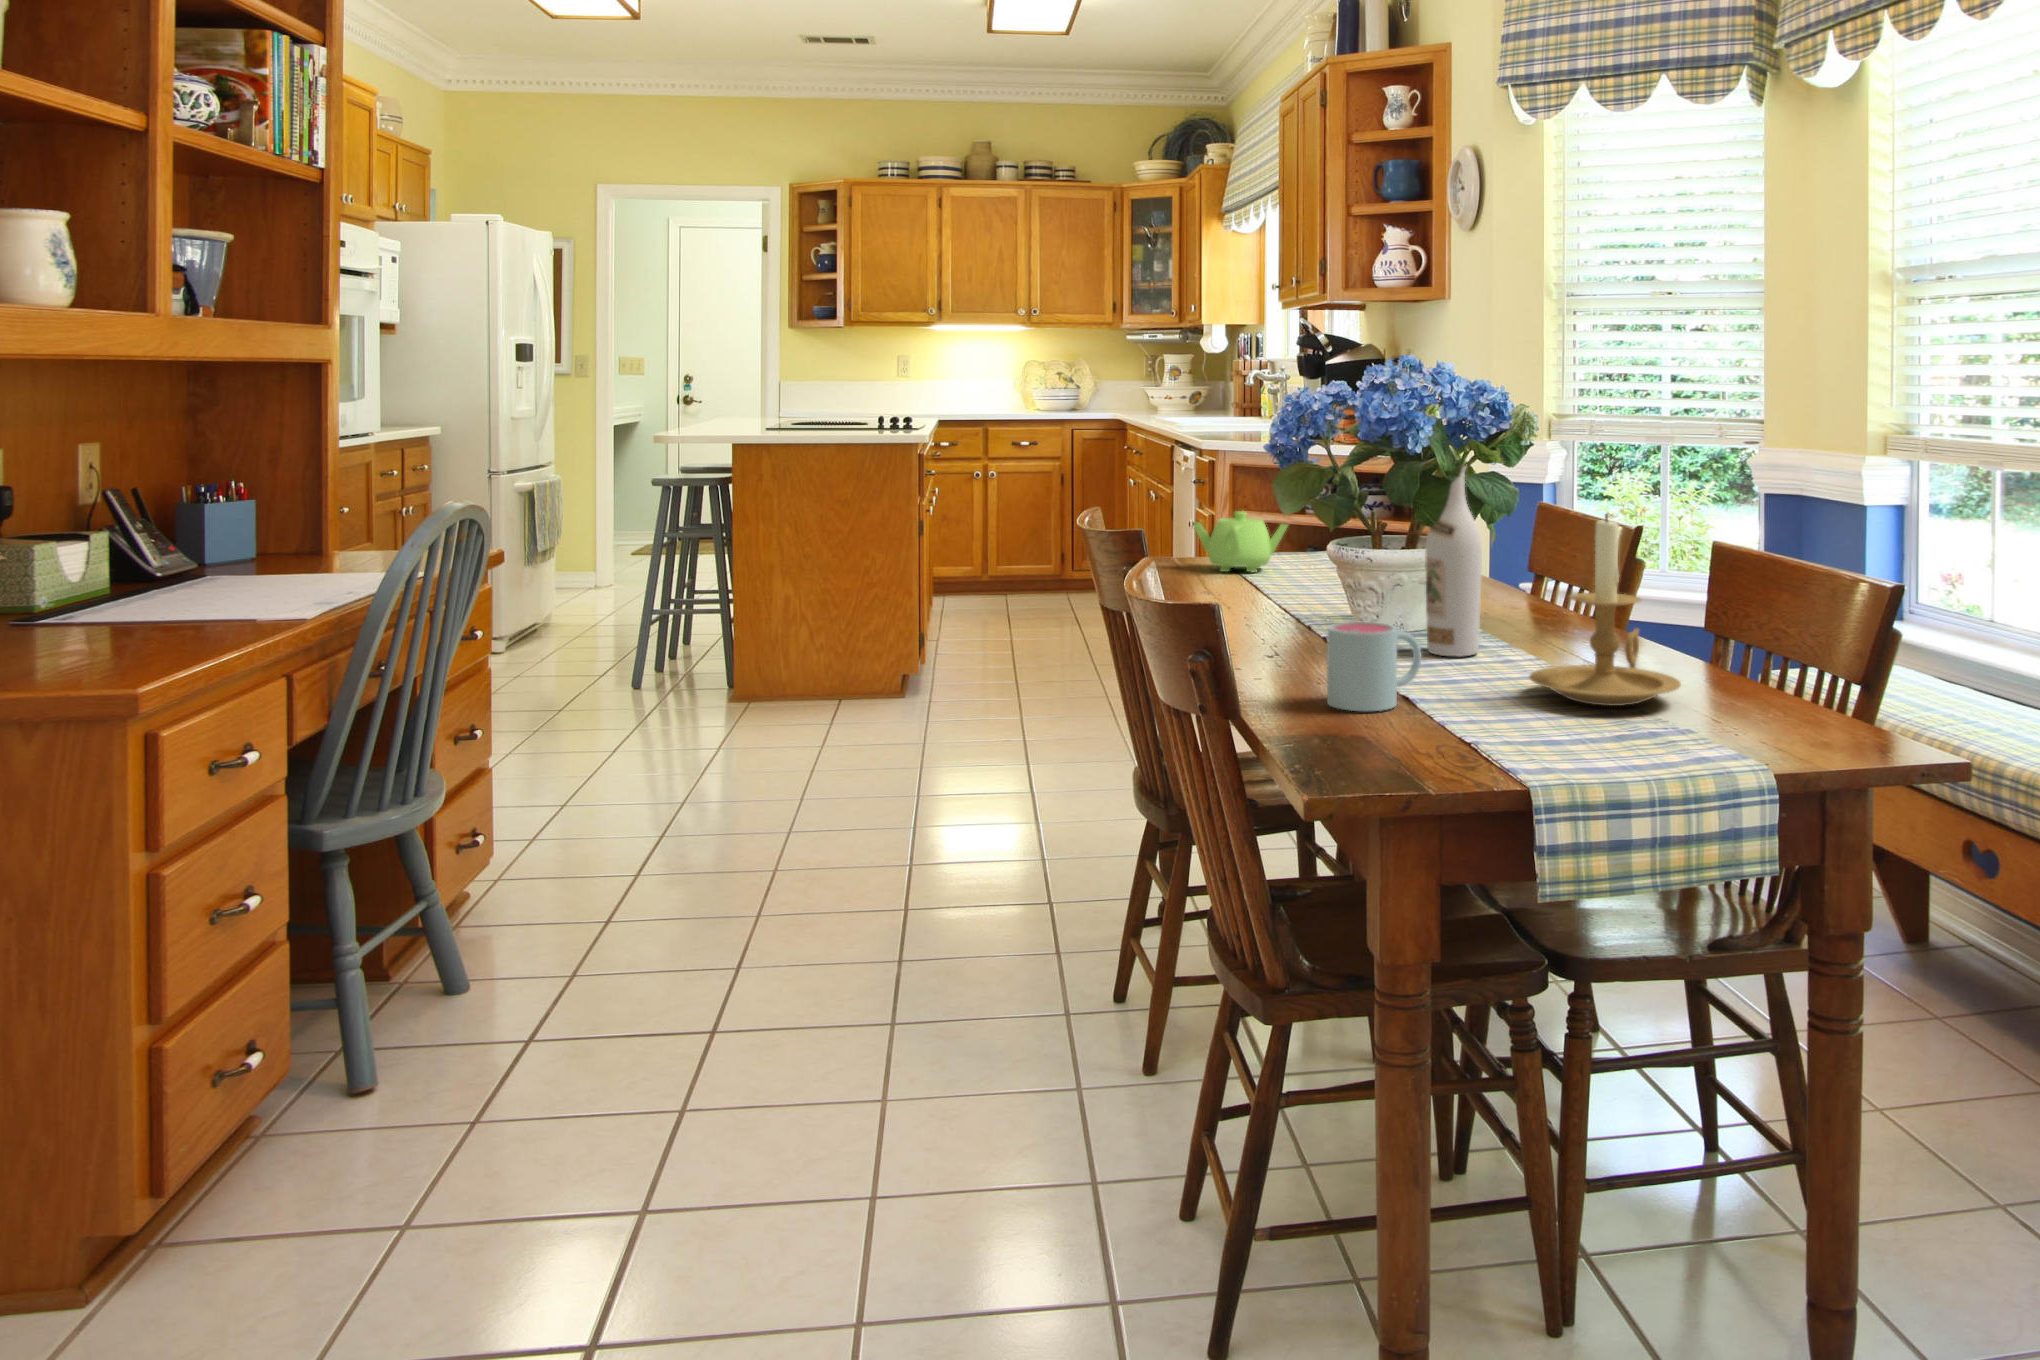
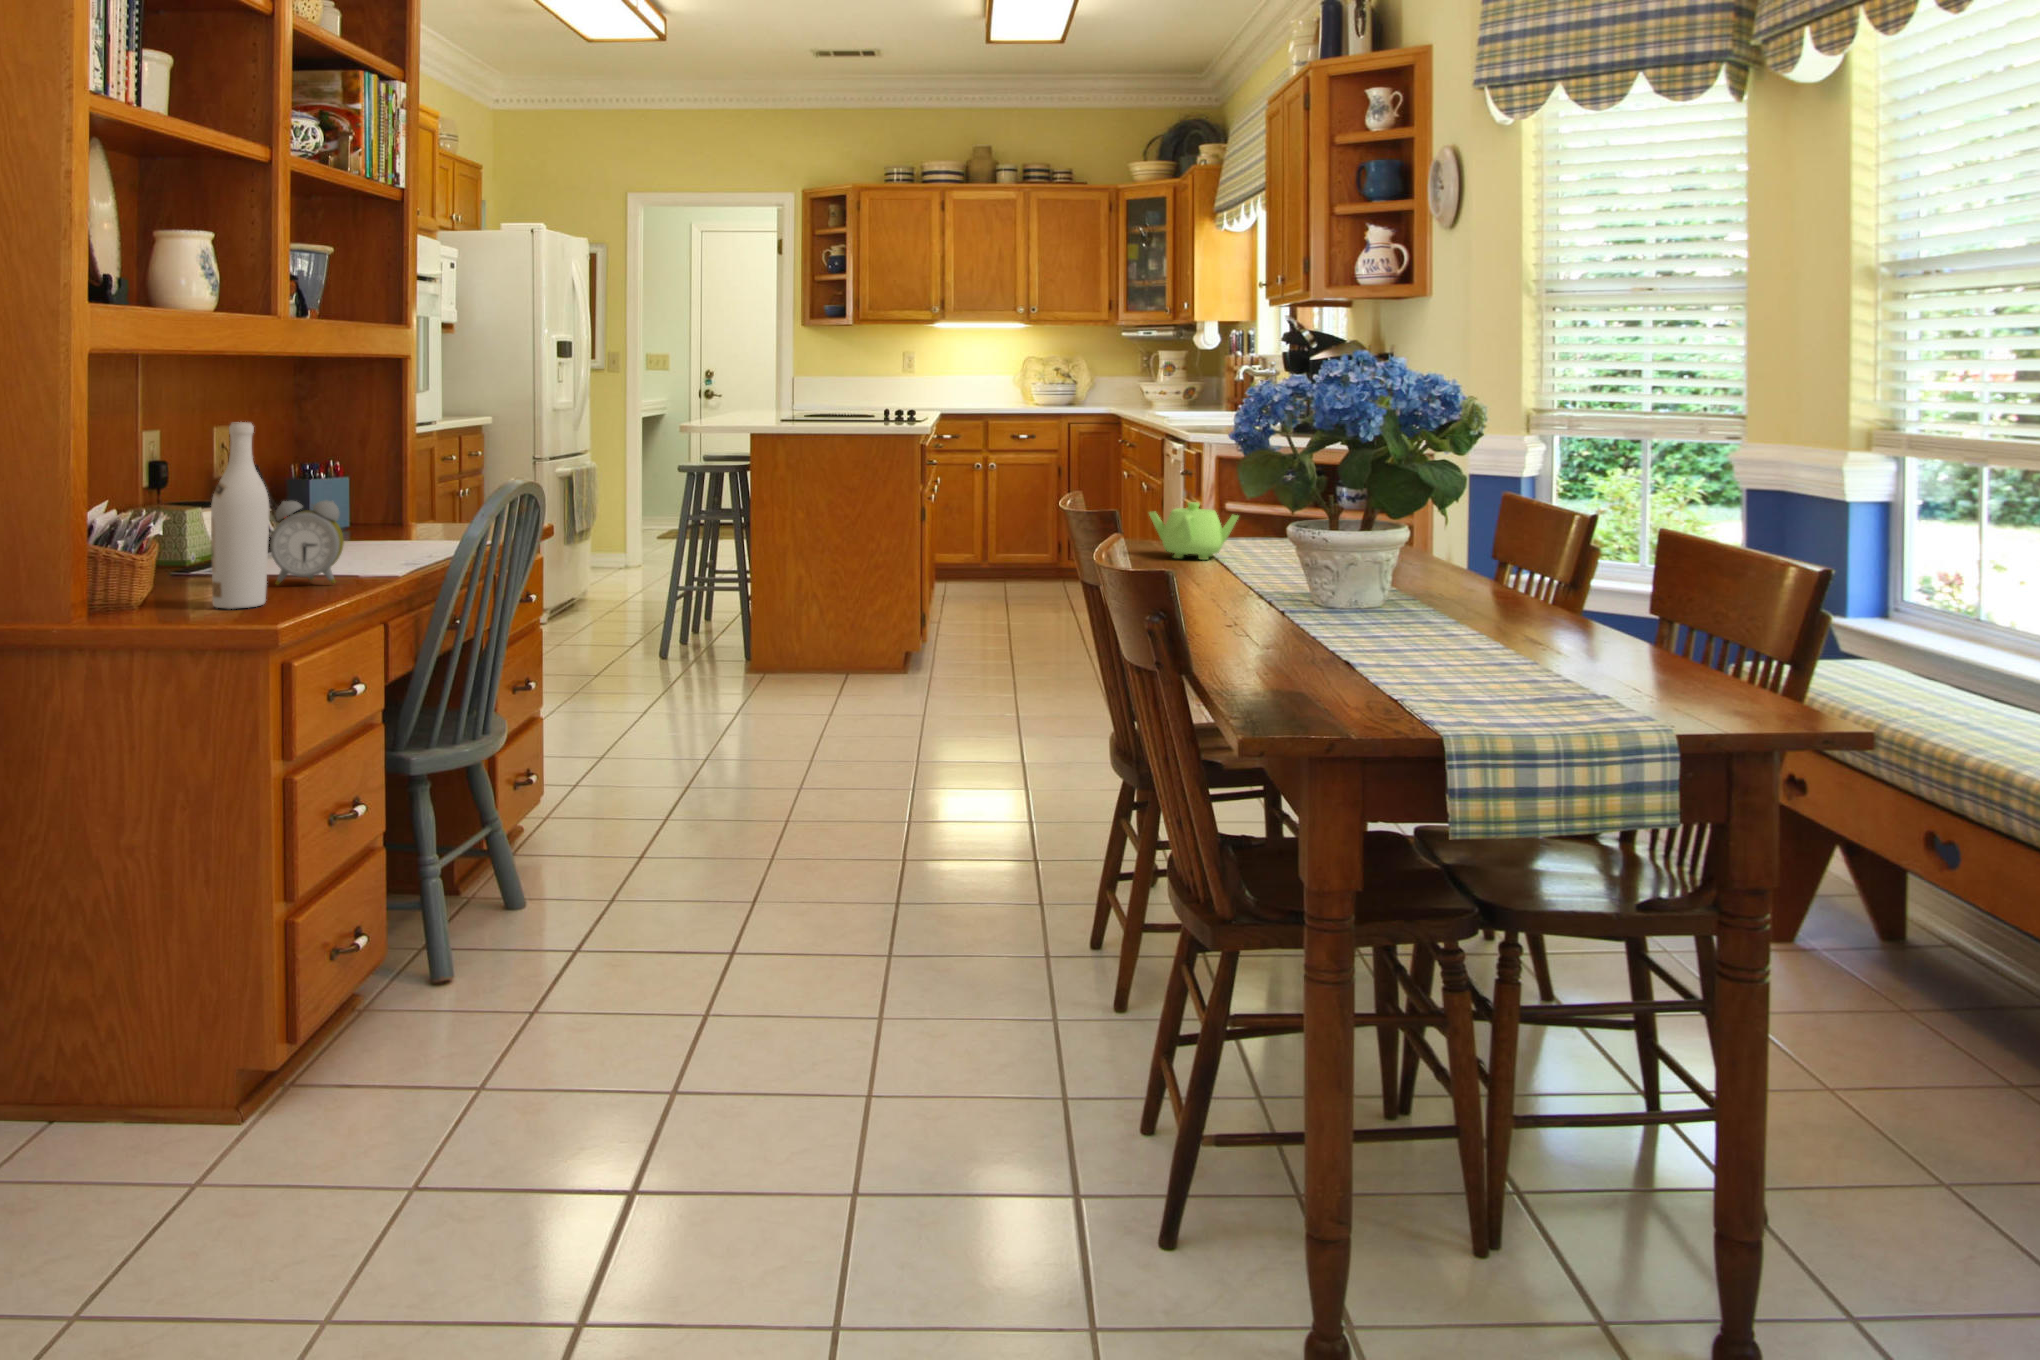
wine bottle: present [1425,467,1482,657] -> present [211,422,269,609]
candle holder: present [1530,515,1681,706] -> none [1435,508,1583,689]
alarm clock: none [138,534,239,640] -> present [270,500,344,585]
mug: present [1327,622,1421,711] -> none [1241,602,1331,683]

